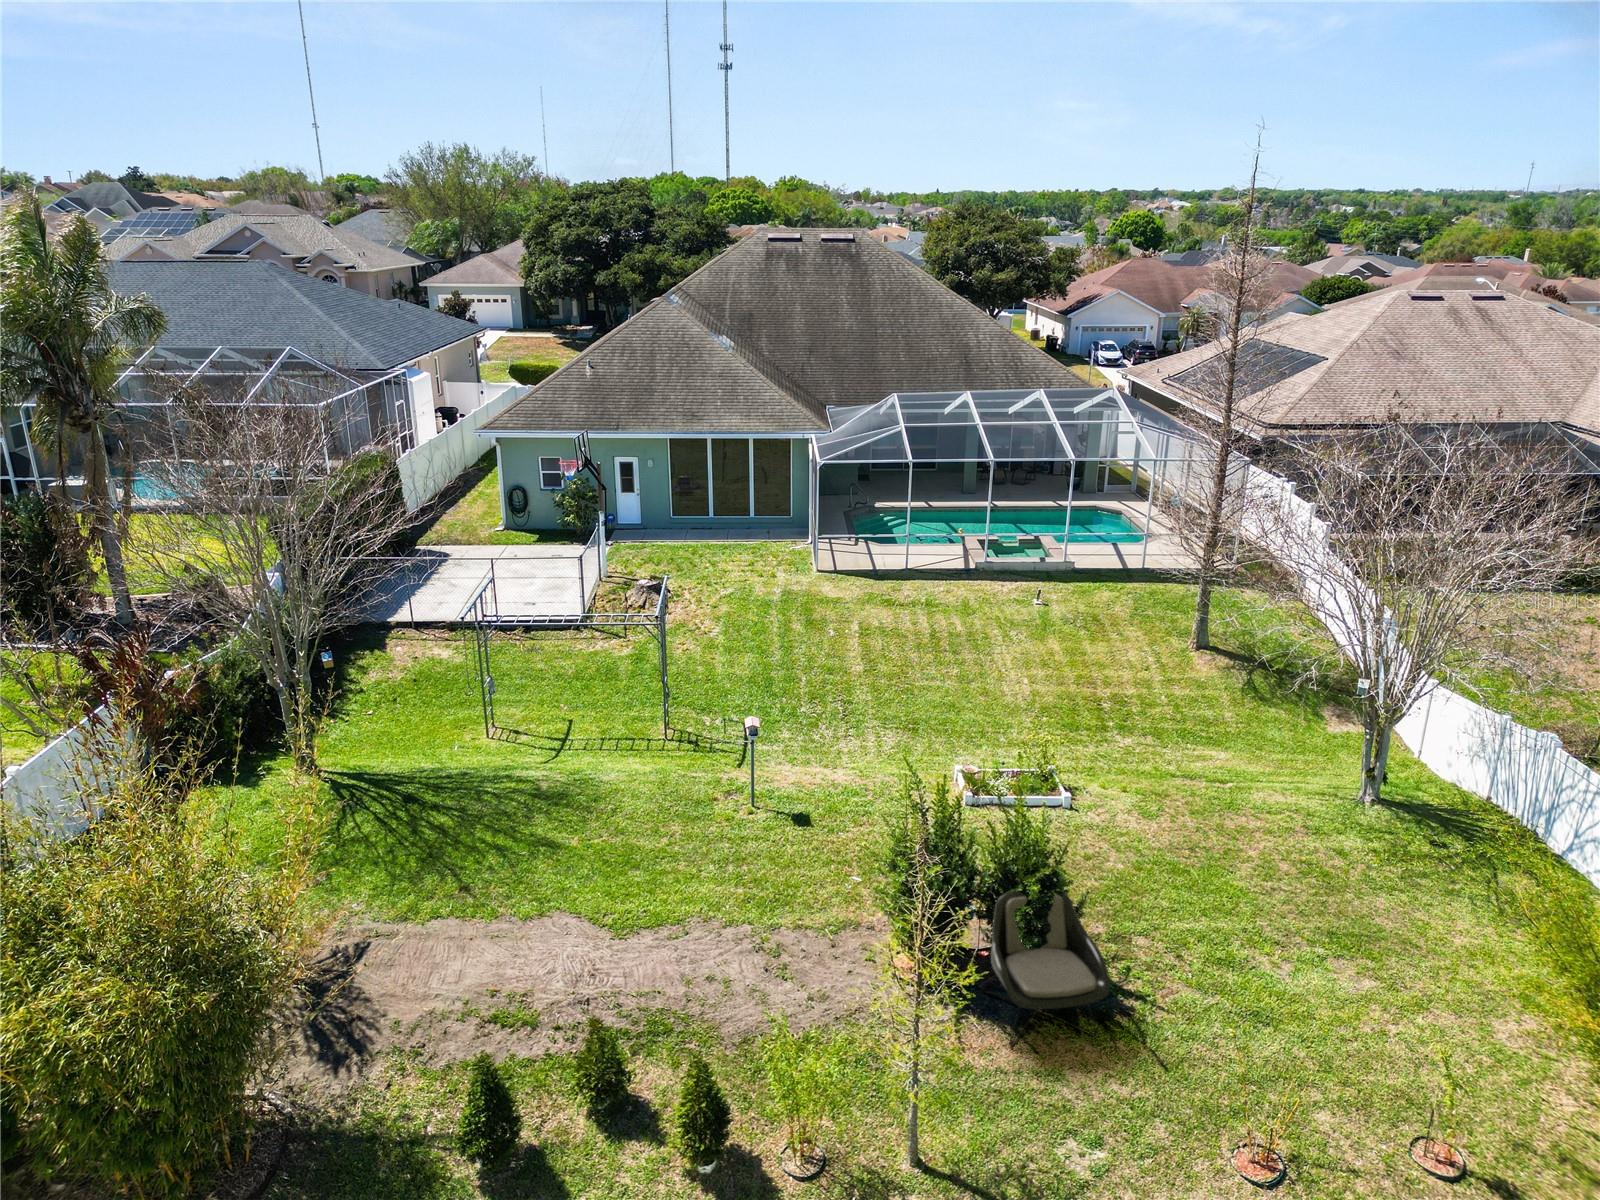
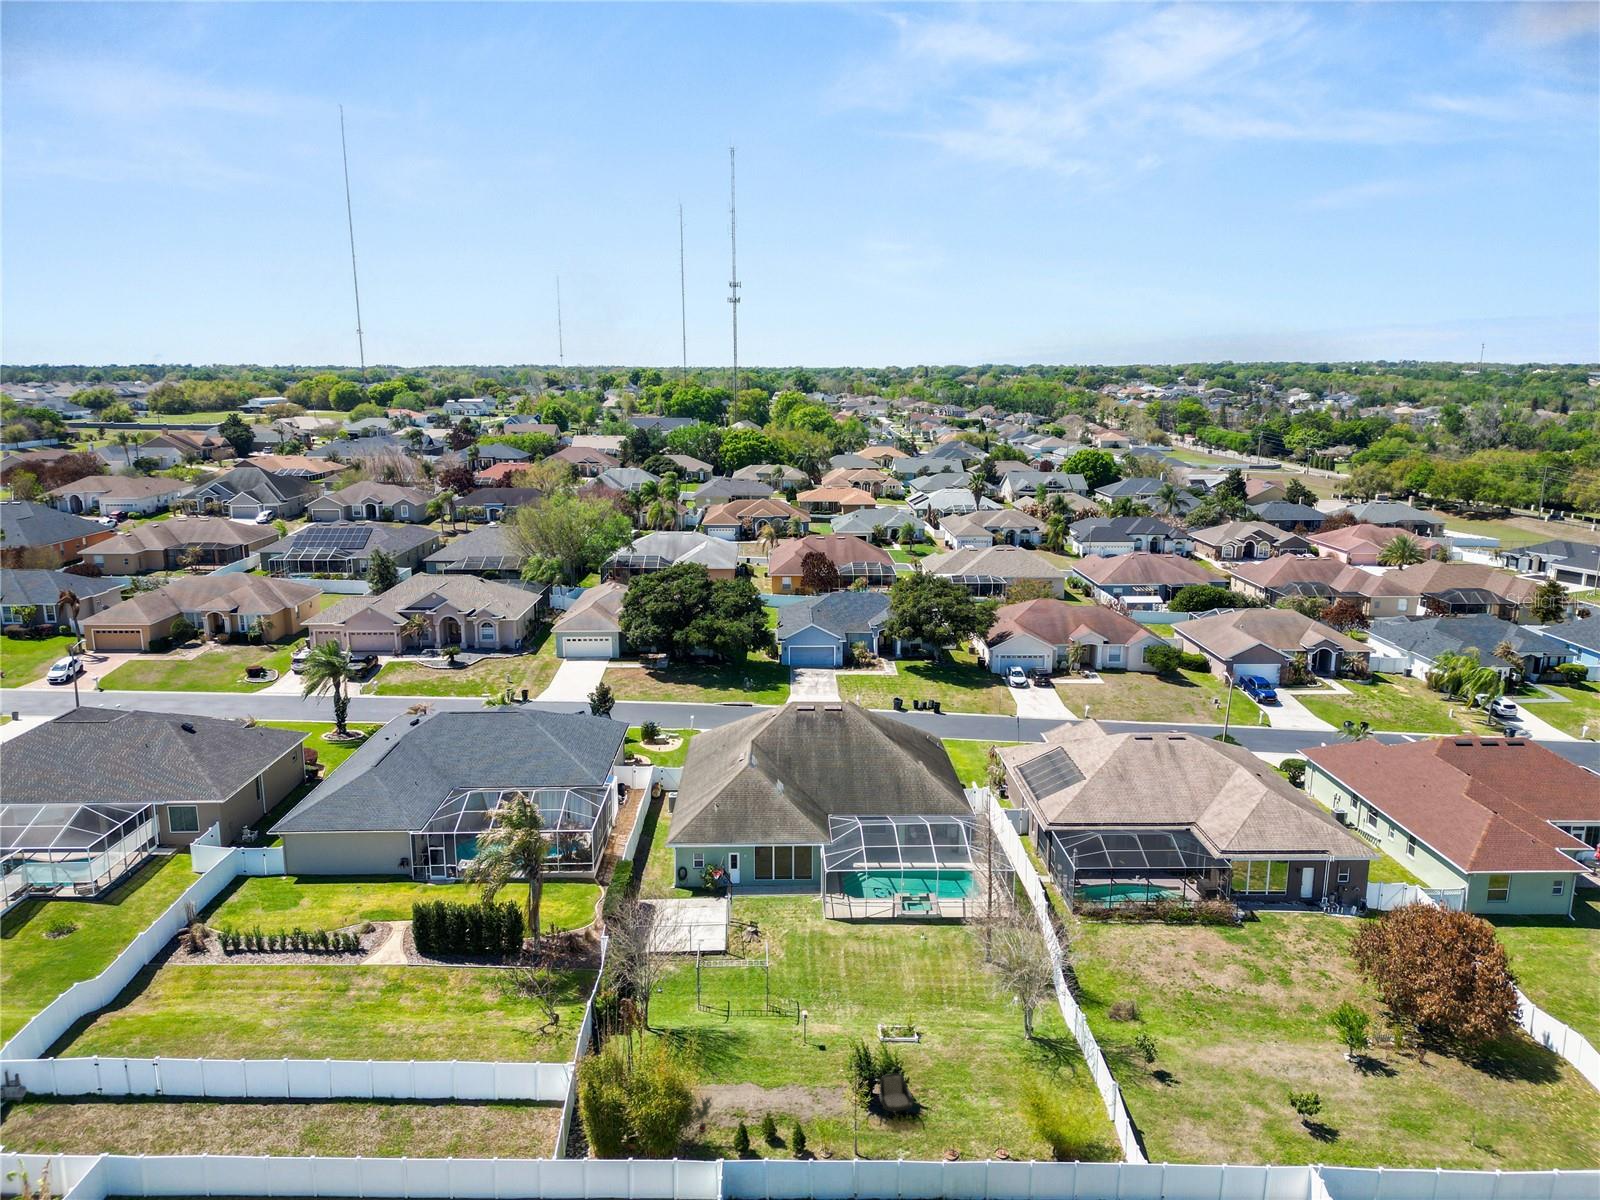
potted tree: none [316,960,400,1081] -> present [694,1098,712,1132]

